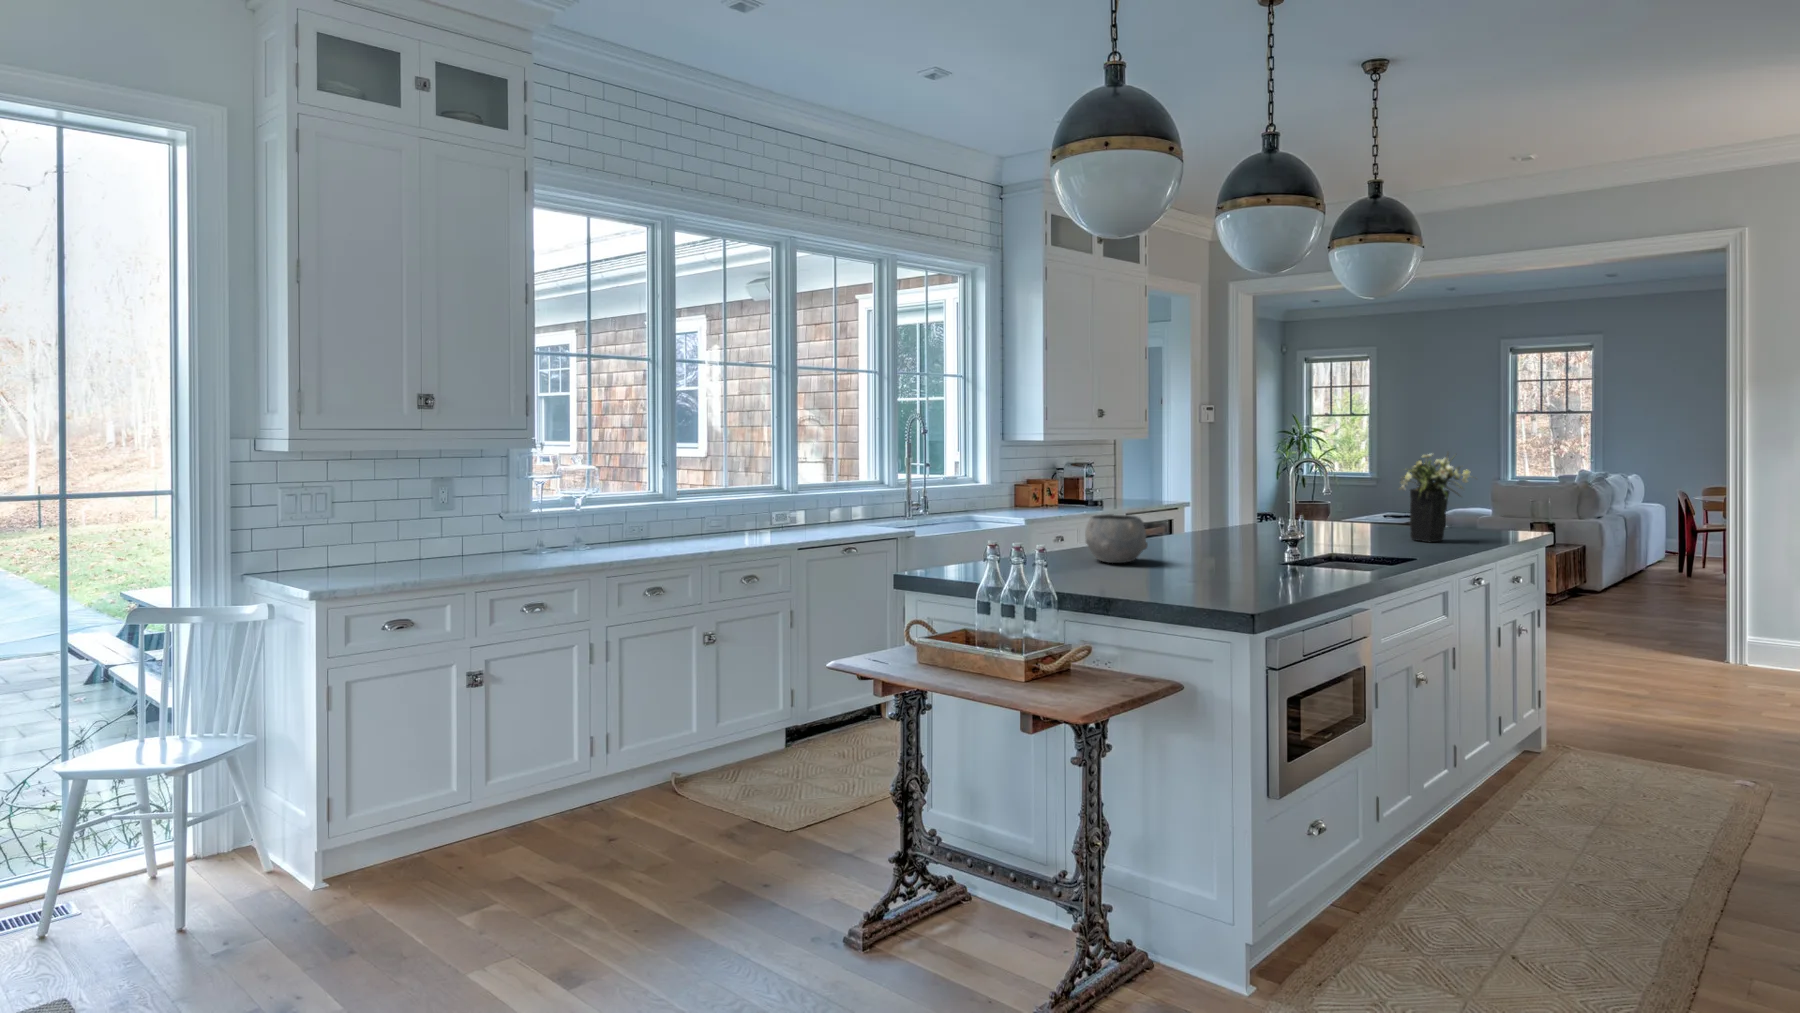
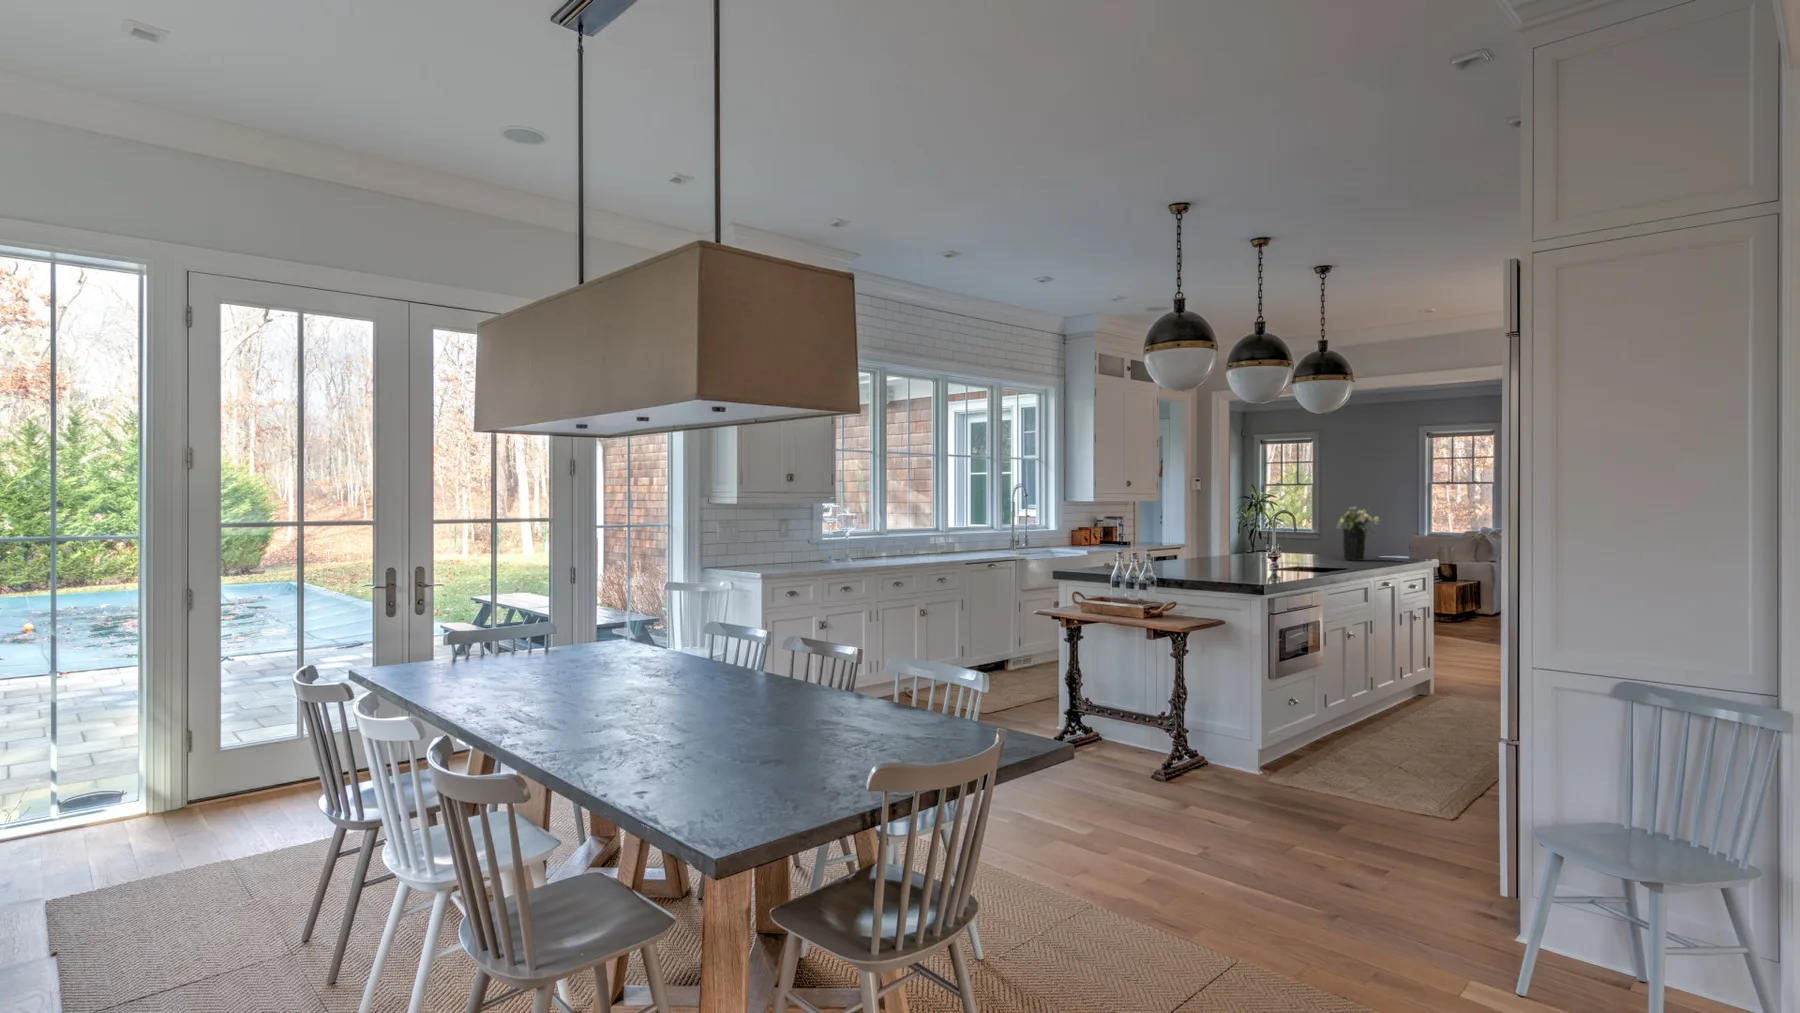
bowl: present [1085,514,1148,563] -> none [1156,539,1194,567]

